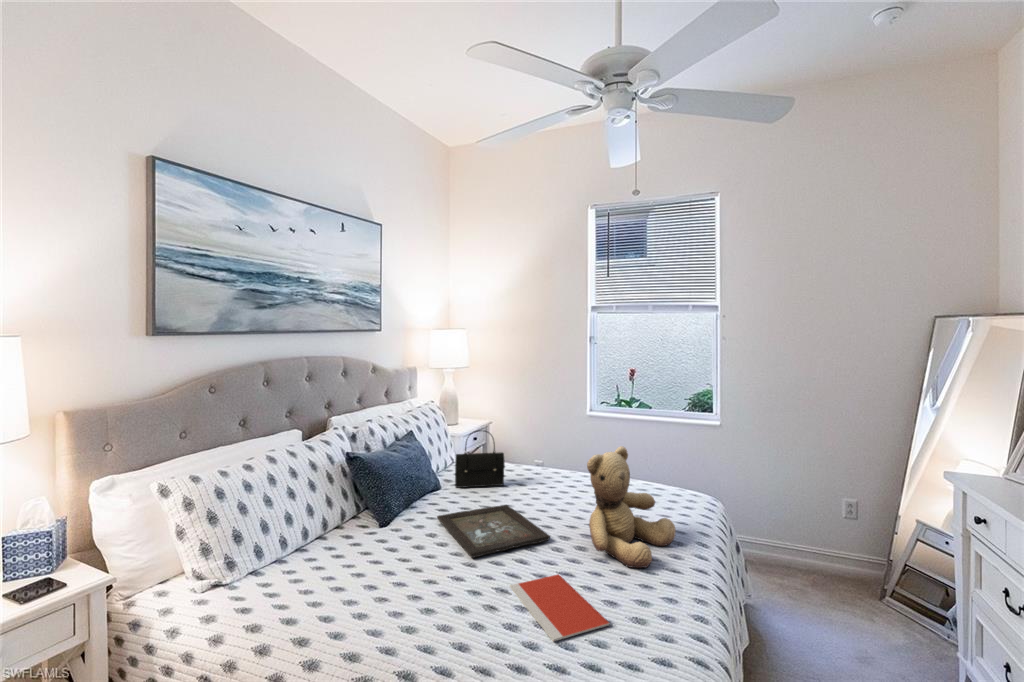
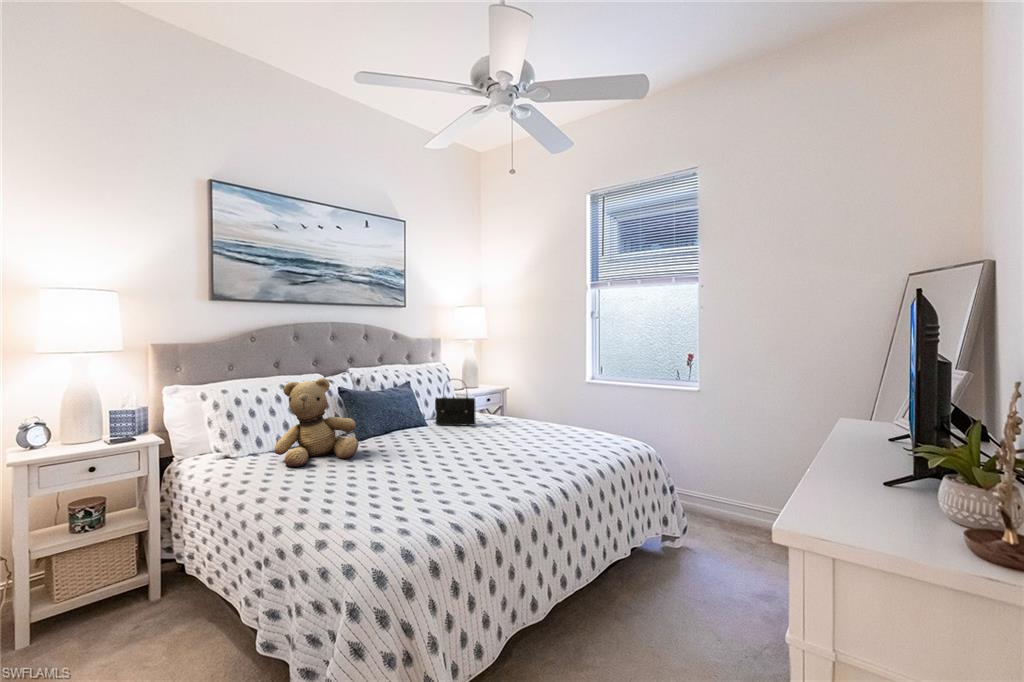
teddy bear: present [587,446,676,568] -> present [275,378,359,467]
tray: present [437,505,550,558] -> none [396,434,468,458]
notebook: present [510,574,610,641] -> none [399,470,450,497]

